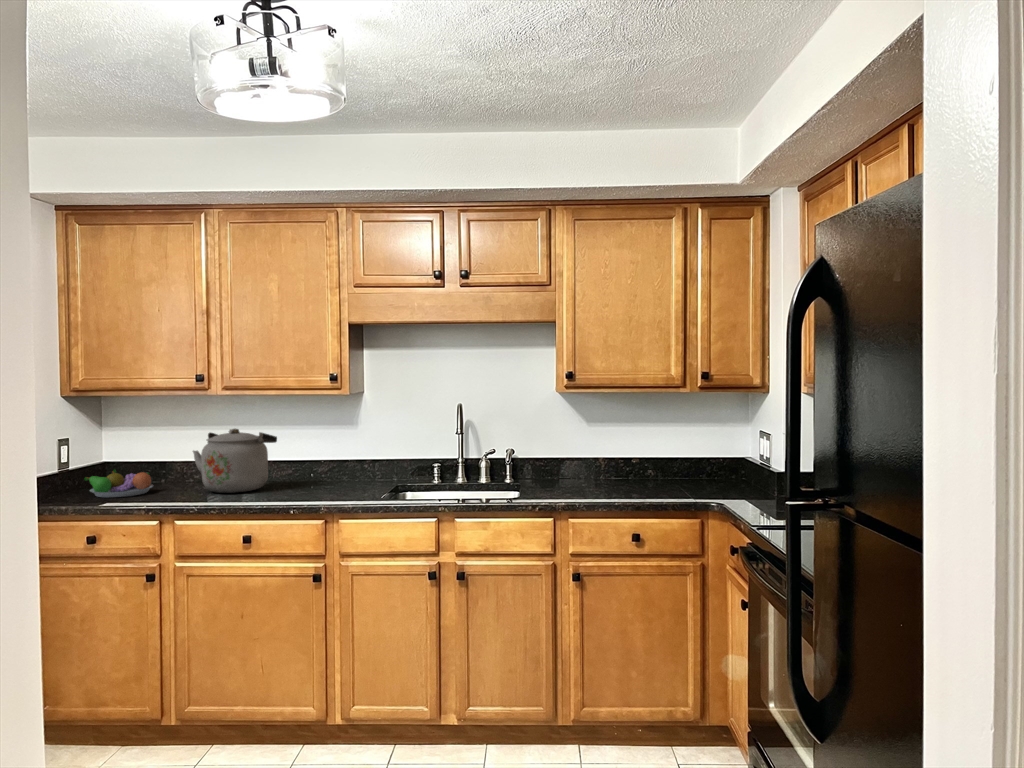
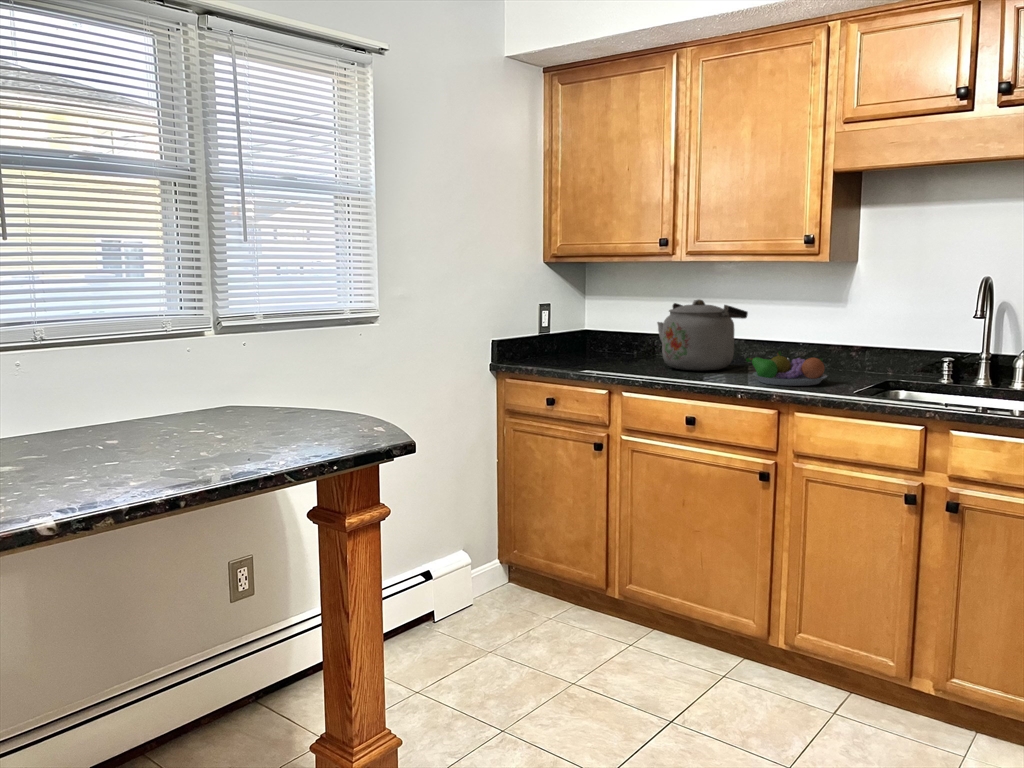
fruit bowl: present [84,469,153,497] -> present [746,351,827,386]

